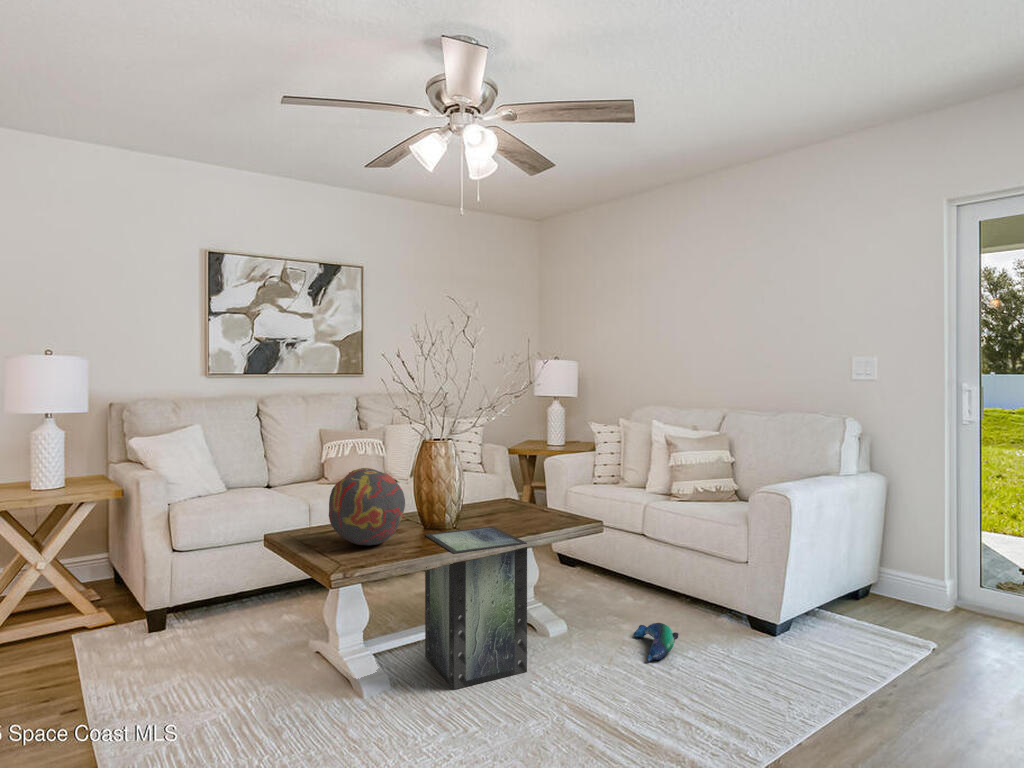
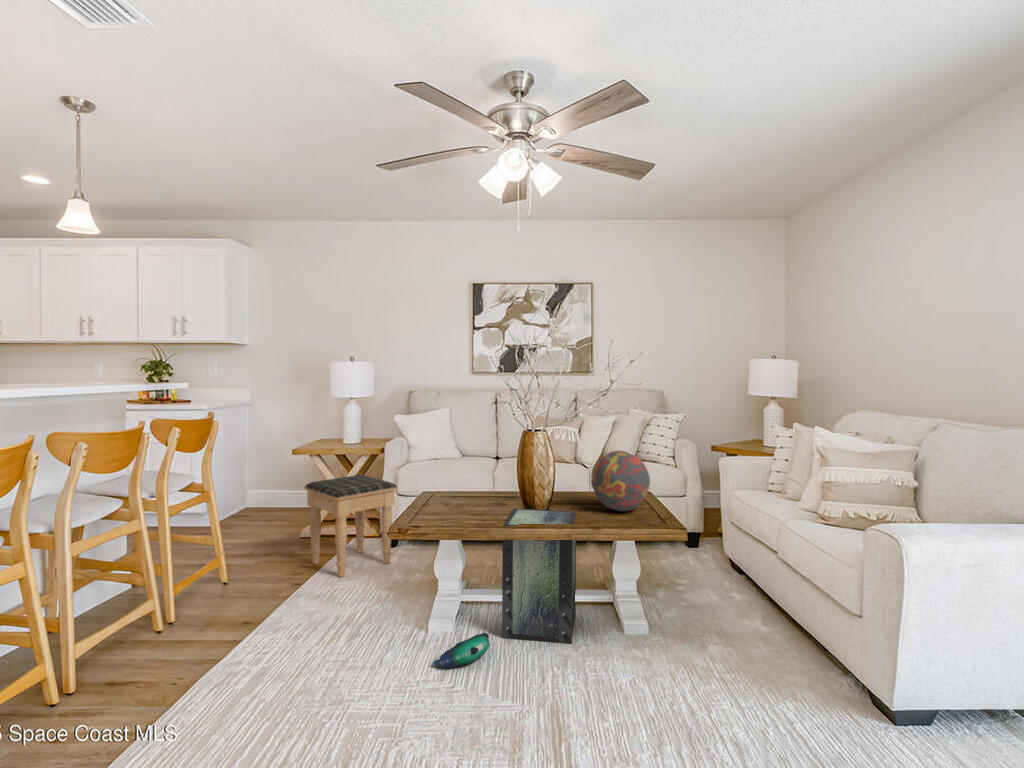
decorative orb: present [329,468,405,546] -> present [591,450,650,511]
footstool: none [32,530,198,691] -> present [305,475,397,577]
plush toy: present [633,623,678,661] -> present [433,633,489,668]

